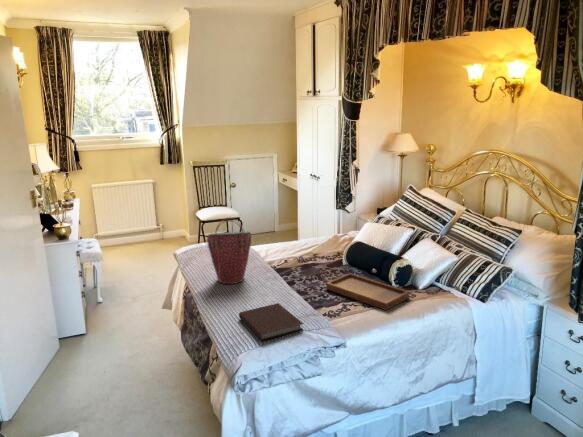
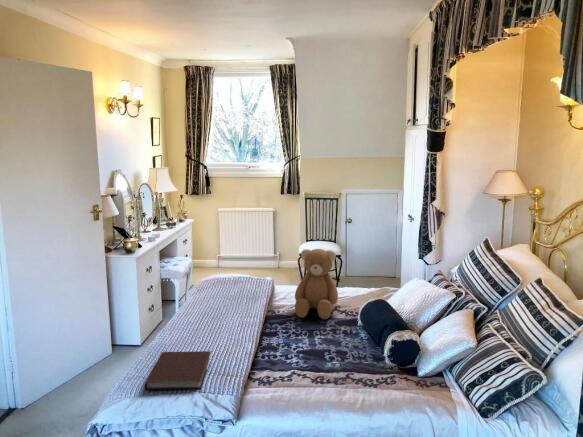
teddy bear: none [283,209,321,269] -> present [295,249,338,319]
handbag: present [207,218,251,284] -> none [189,248,233,320]
tray: present [326,269,409,310] -> none [302,334,385,392]

